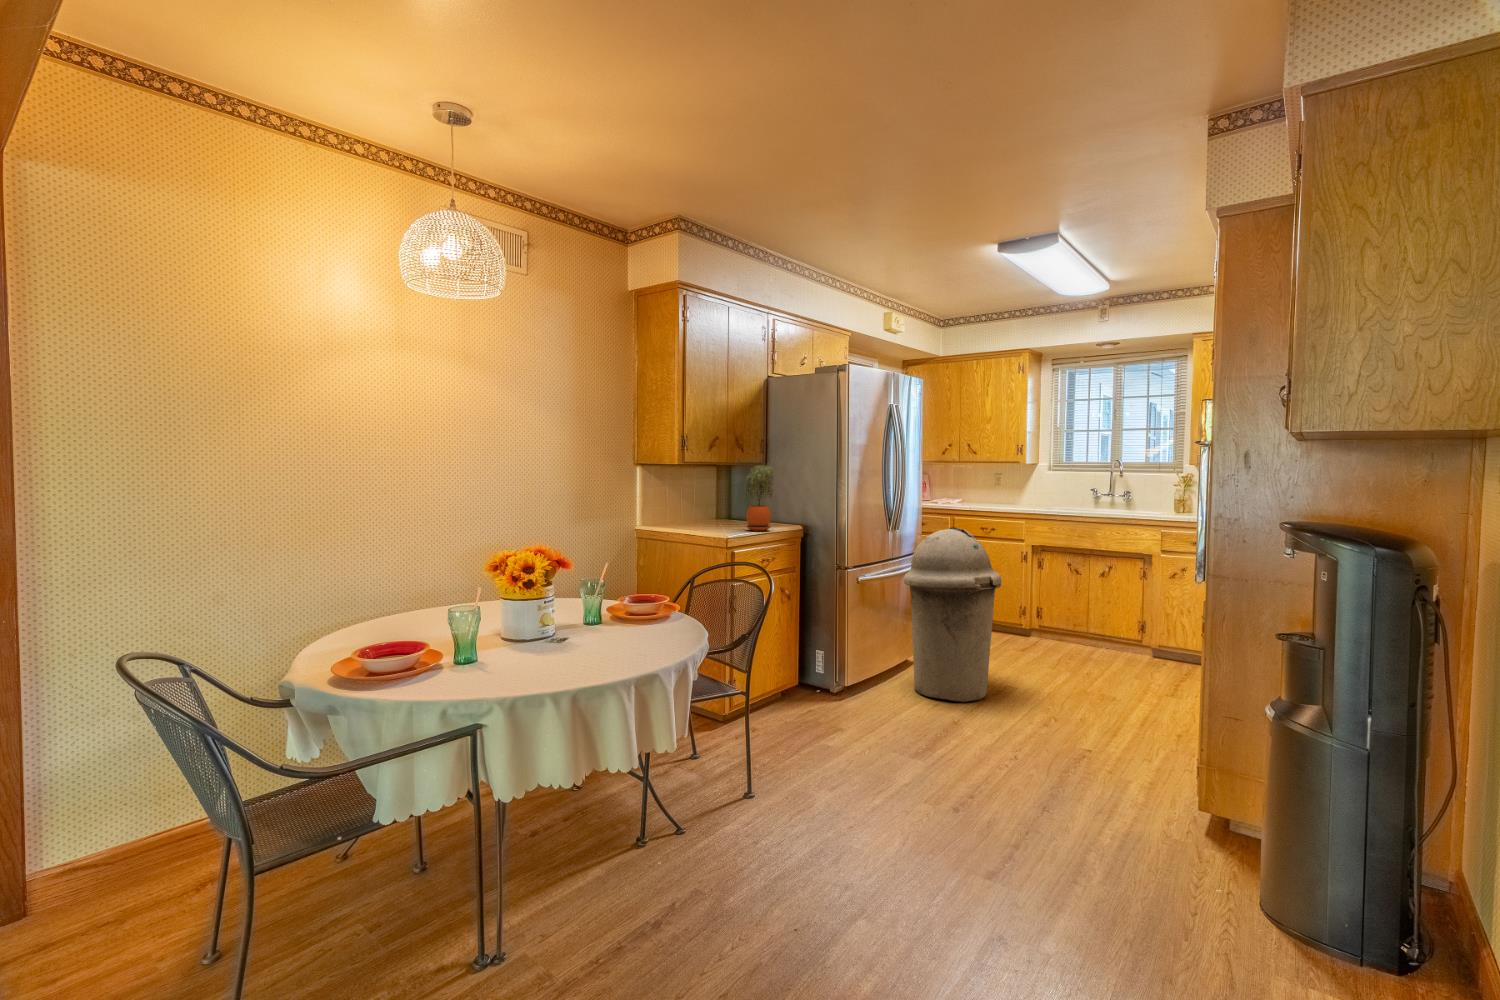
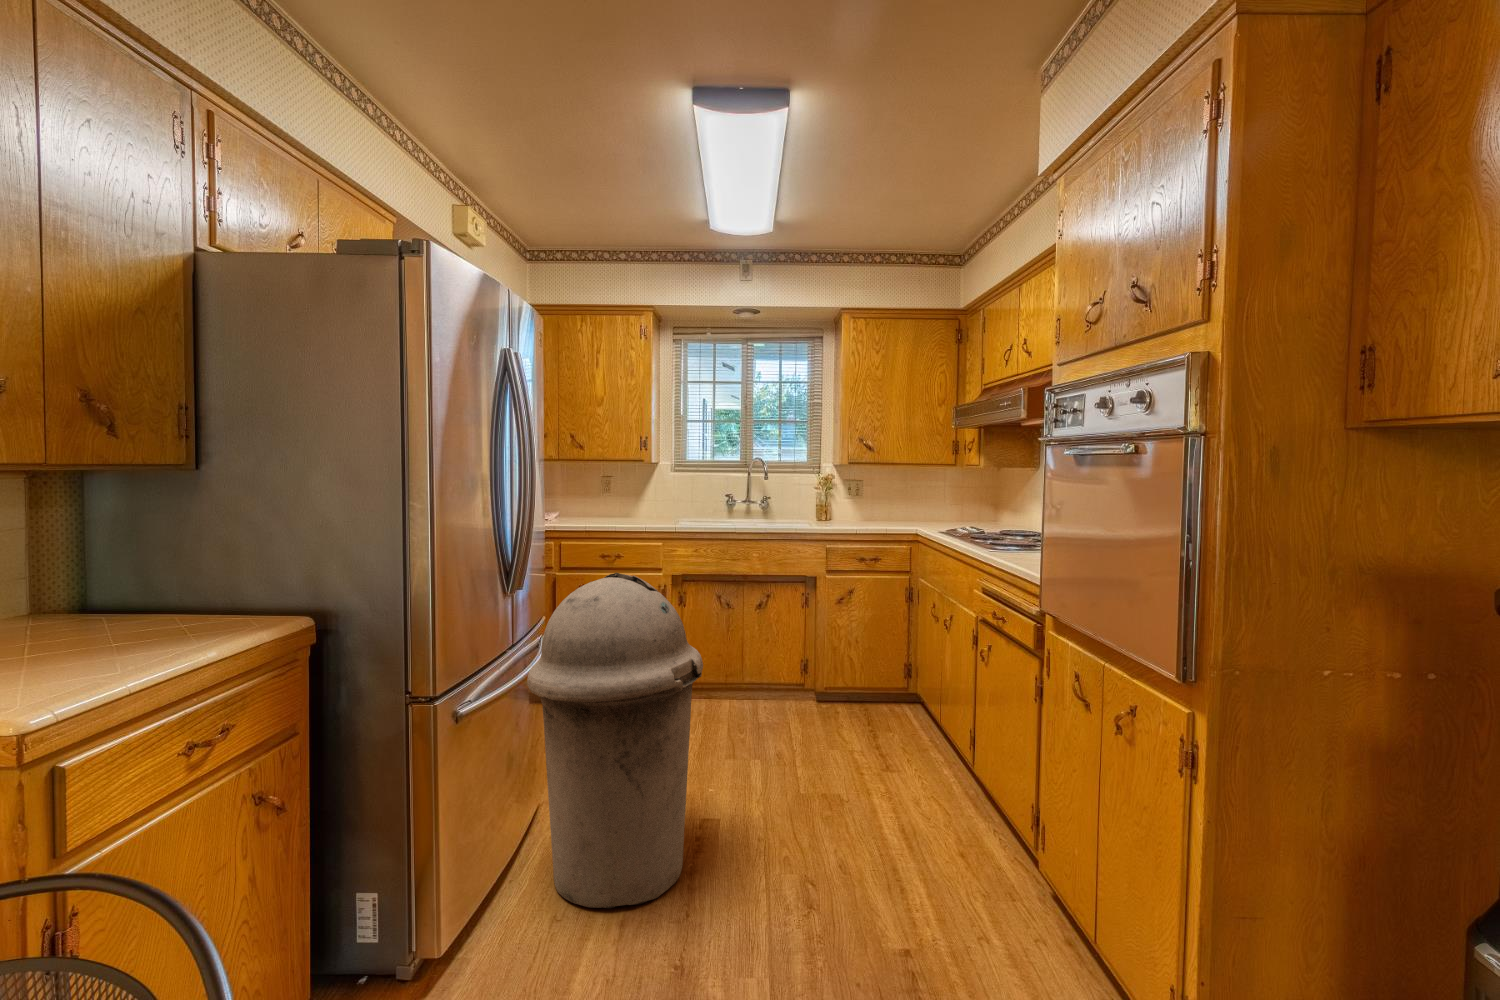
potted plant: present [743,465,773,531] -> none [79,455,194,638]

